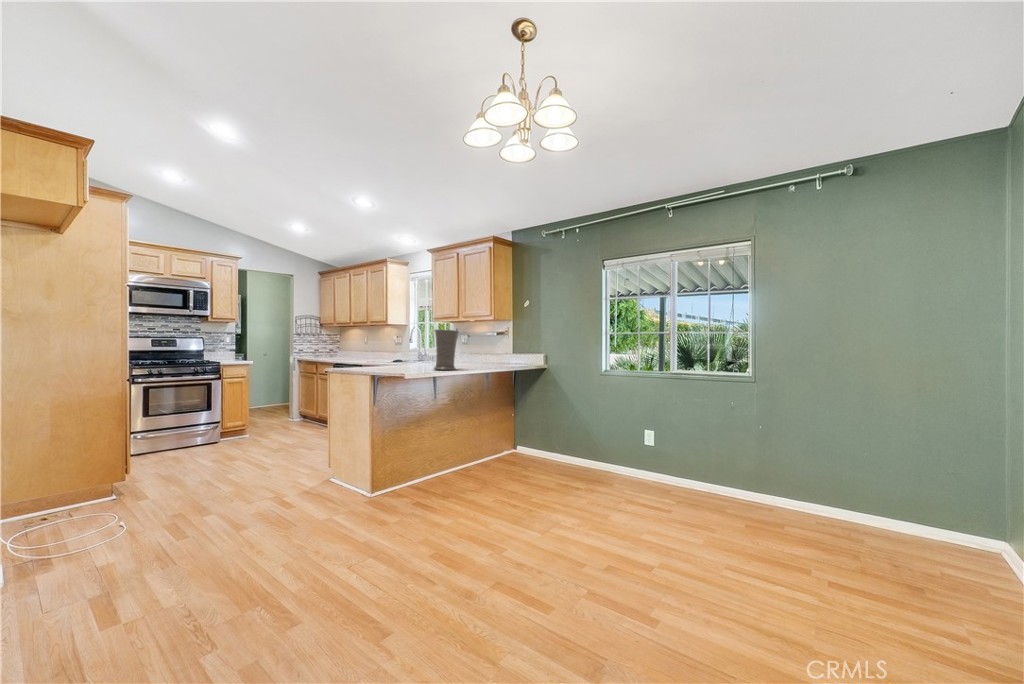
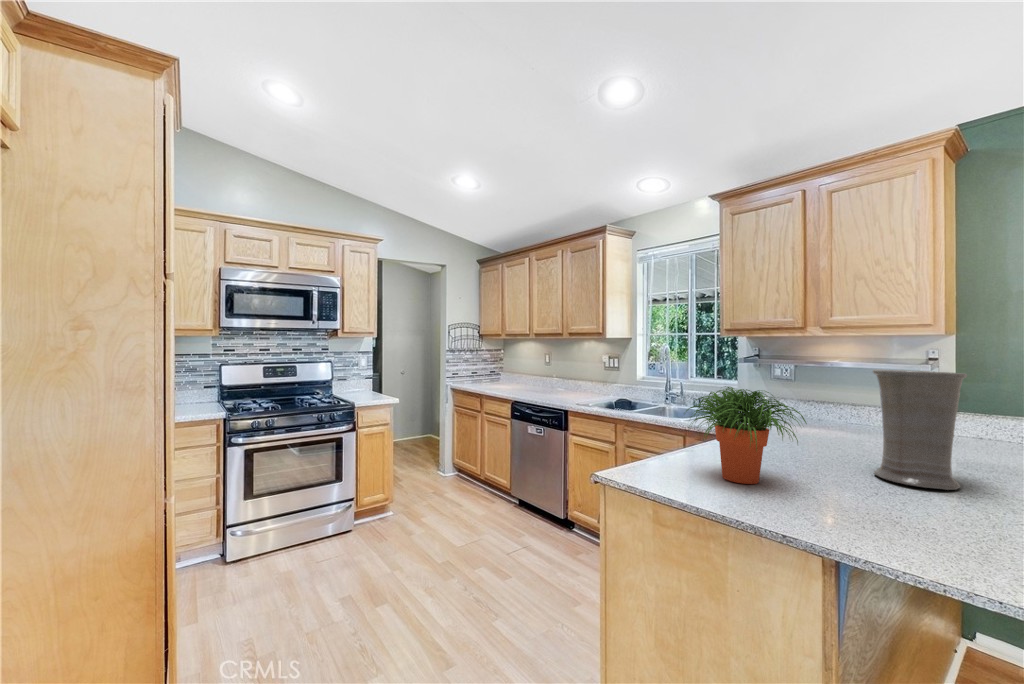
potted plant: none [363,336,404,371] -> present [688,386,807,484]

